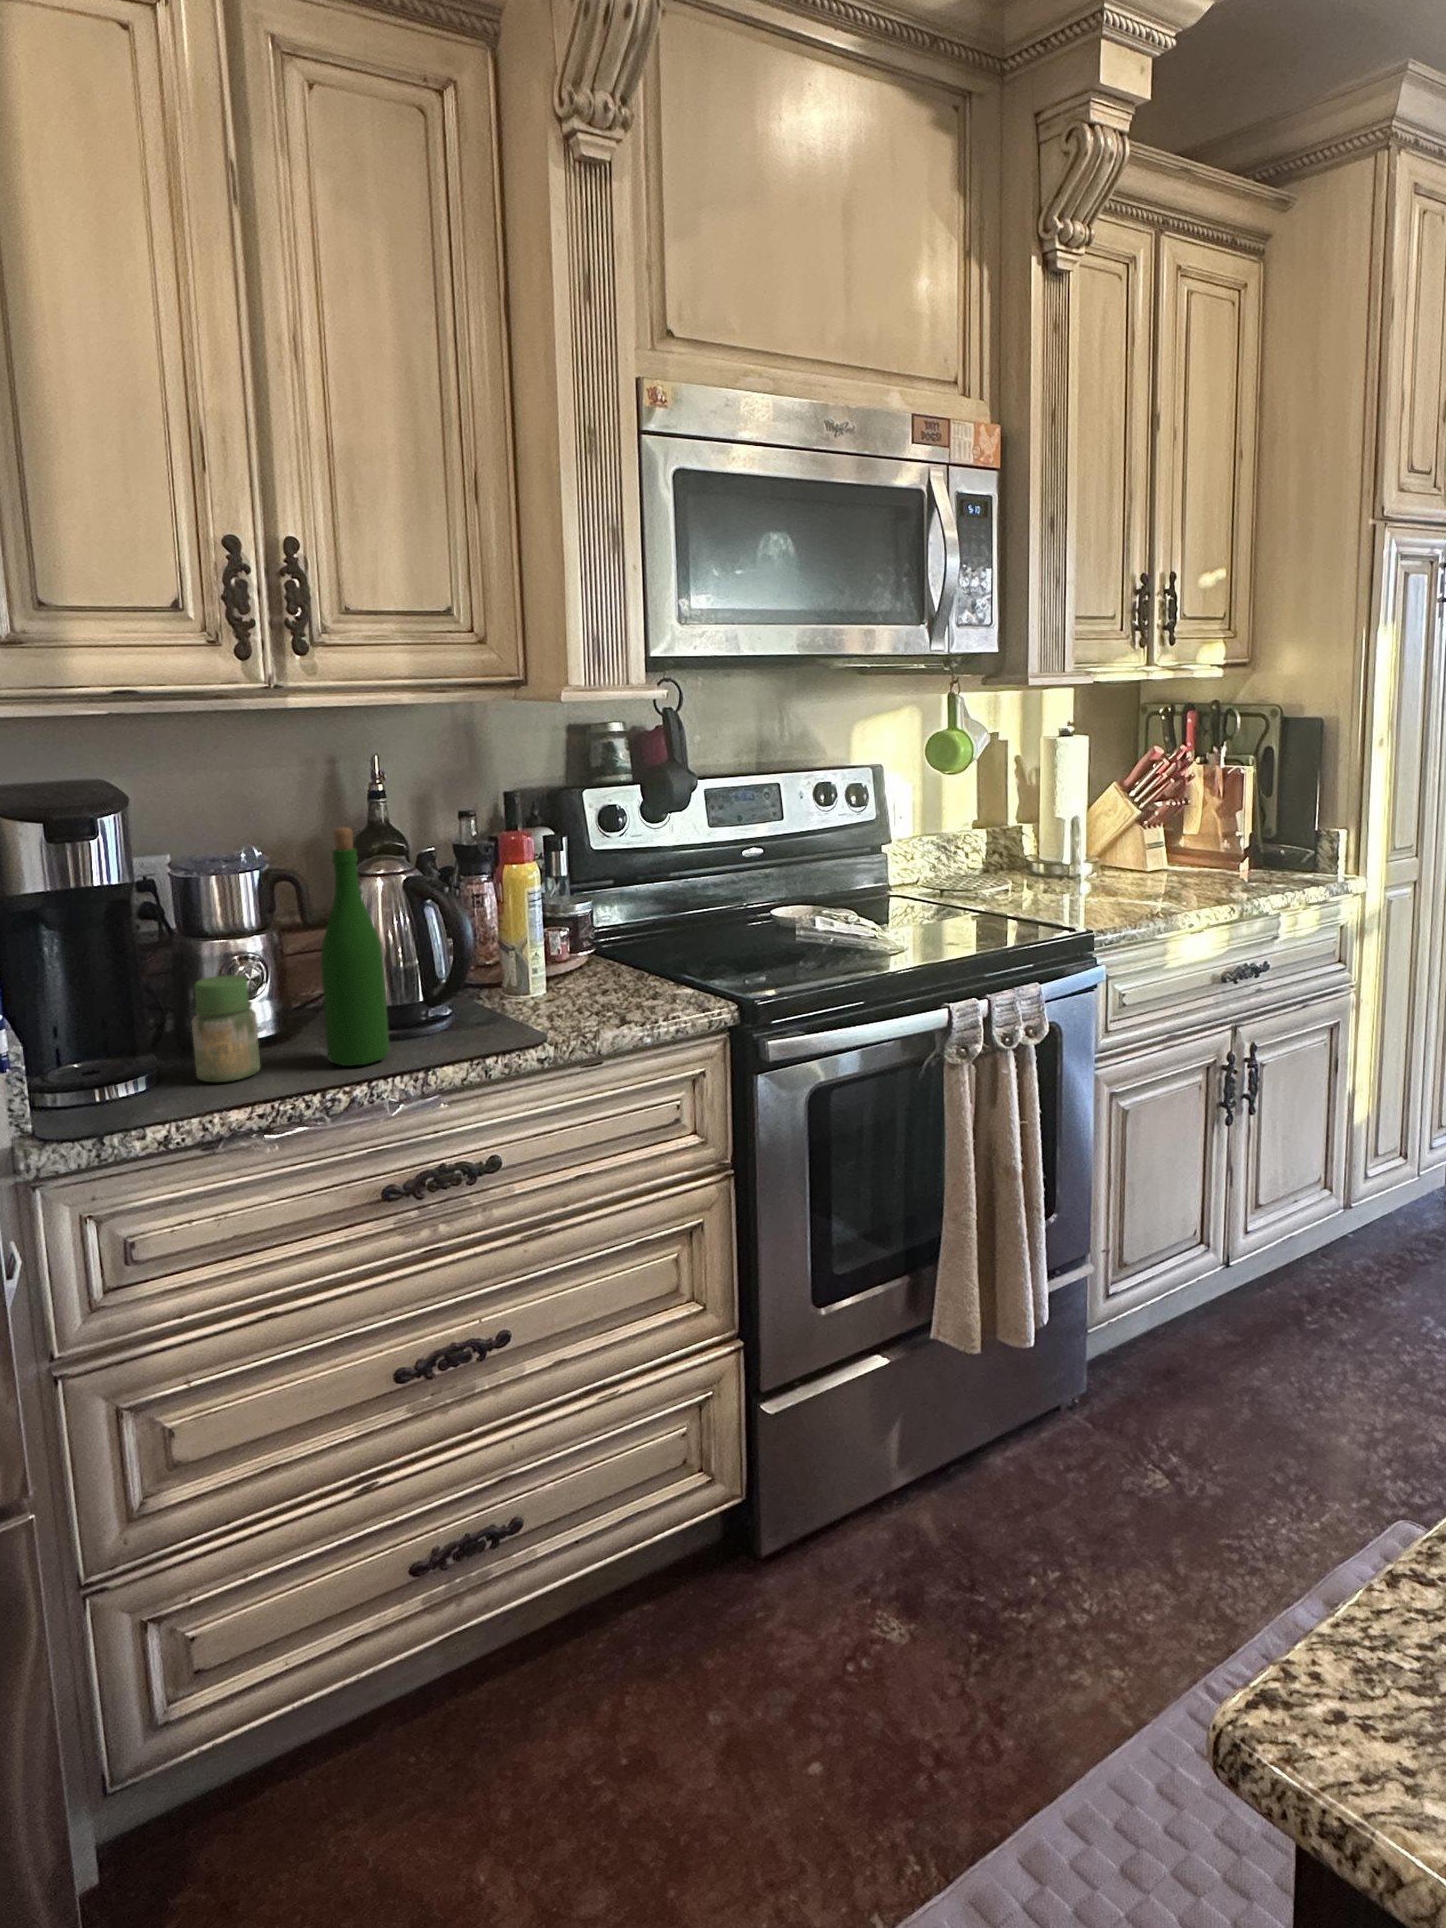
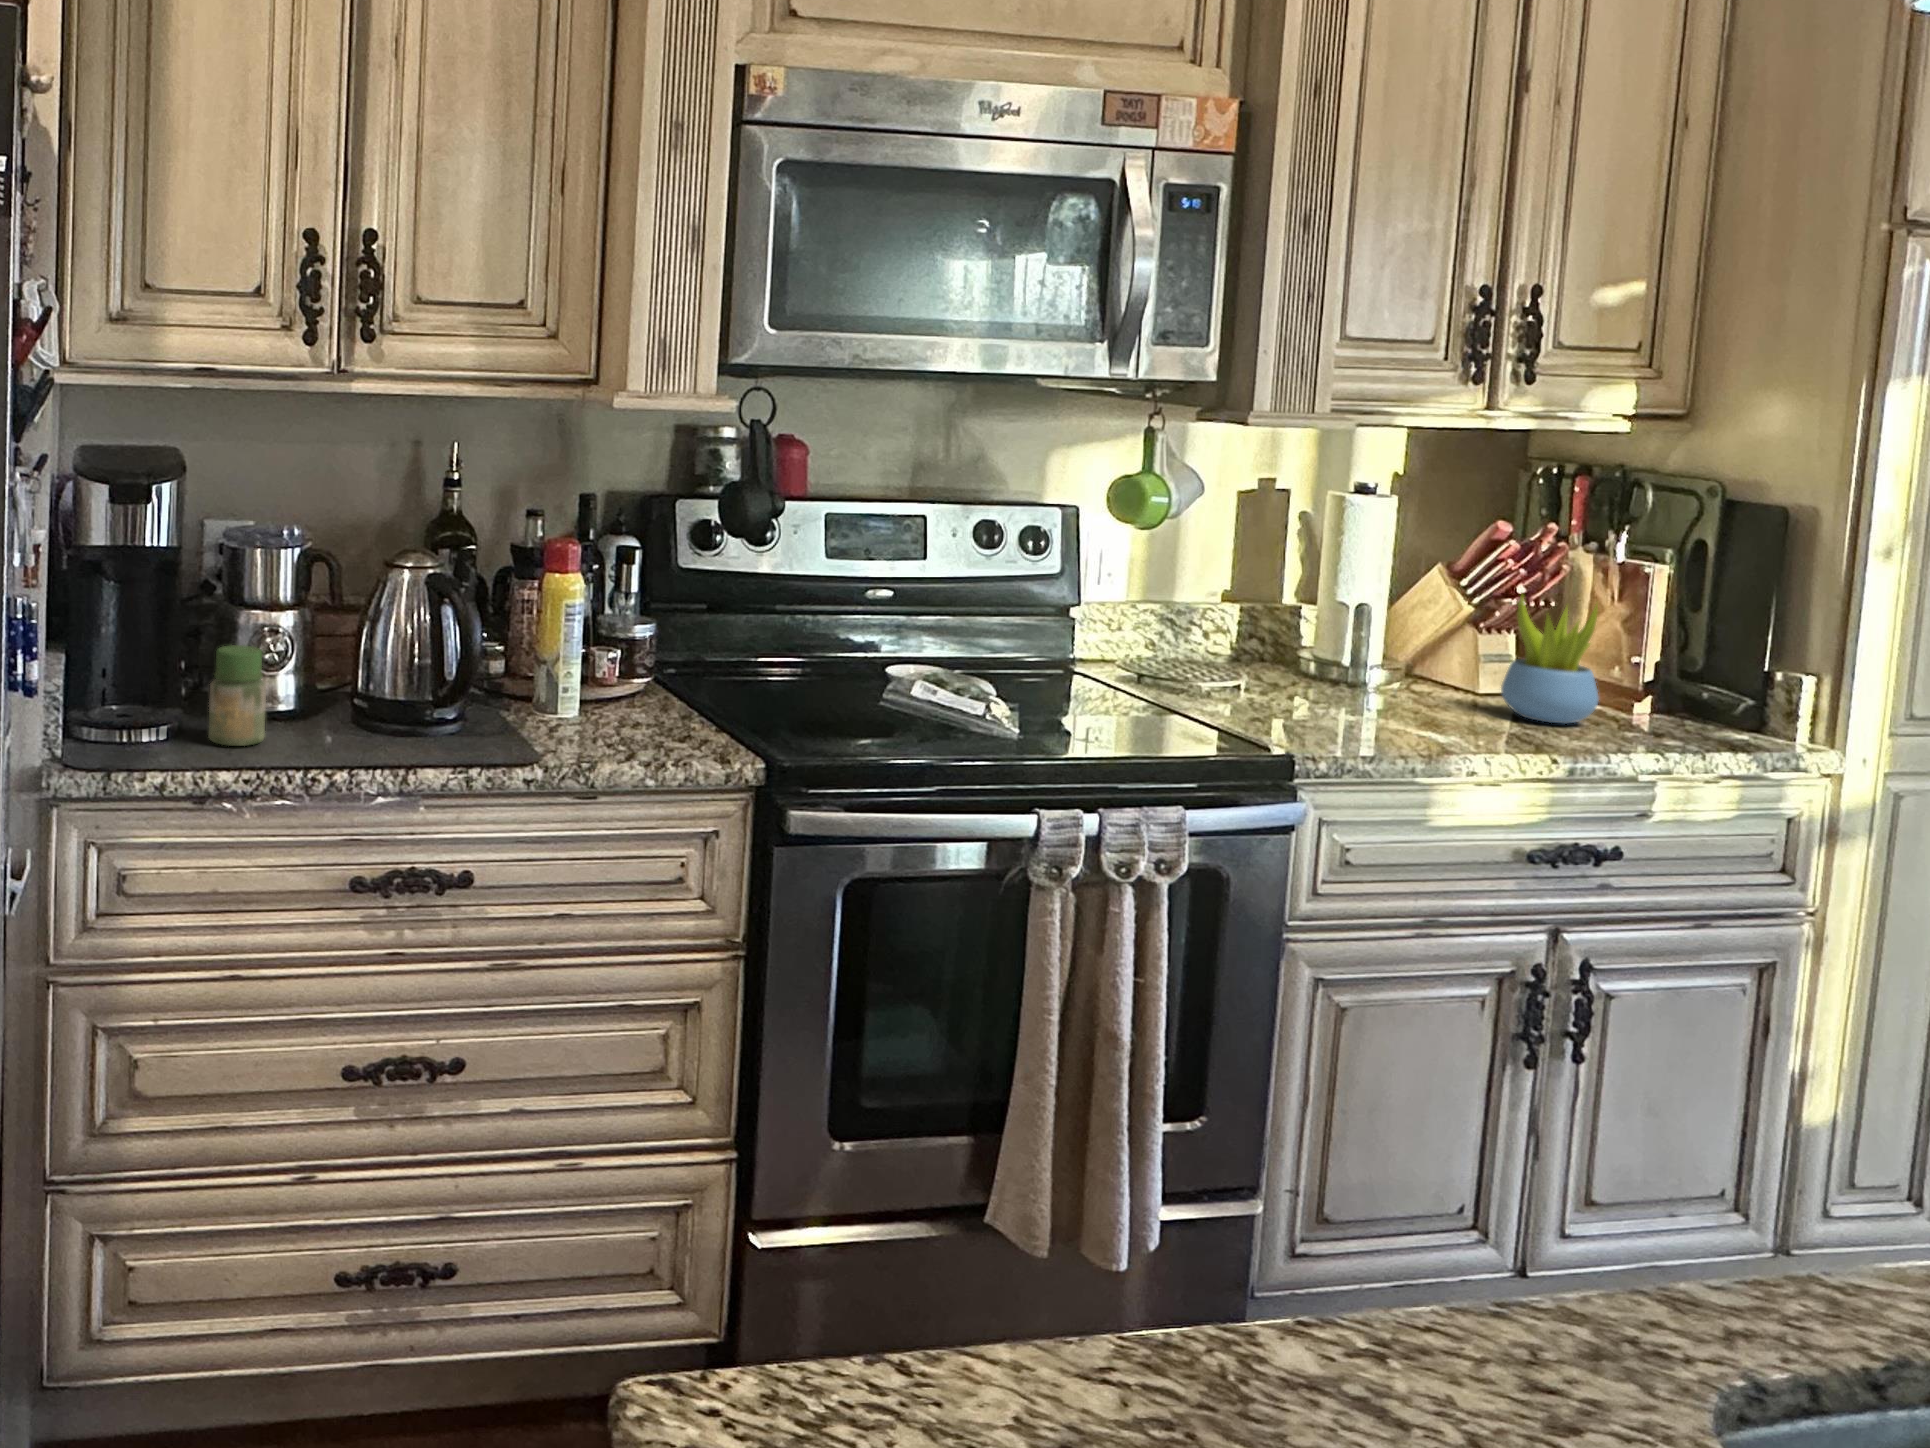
succulent plant: none [1179,793,1240,883] -> present [1501,595,1599,724]
wine bottle: present [321,827,390,1066] -> none [324,518,386,753]

